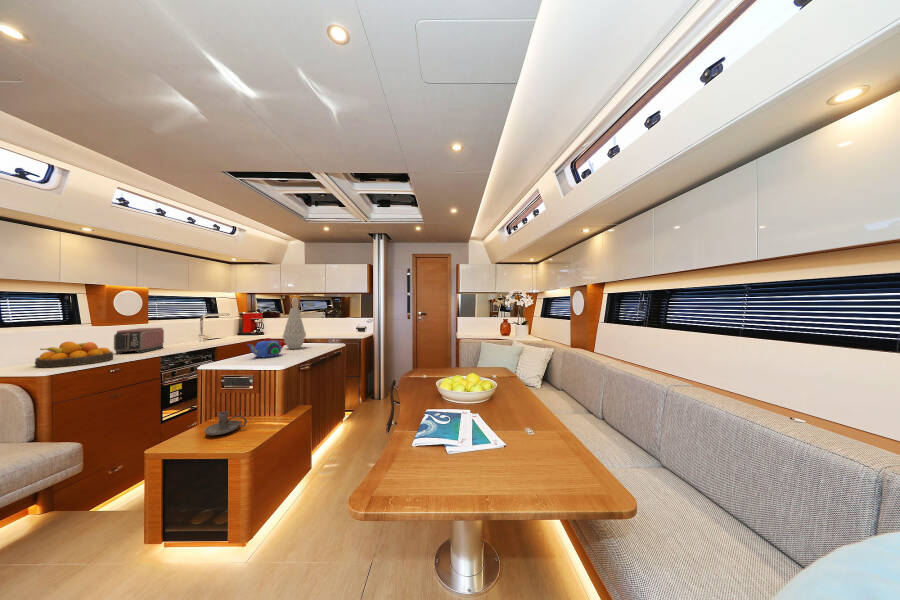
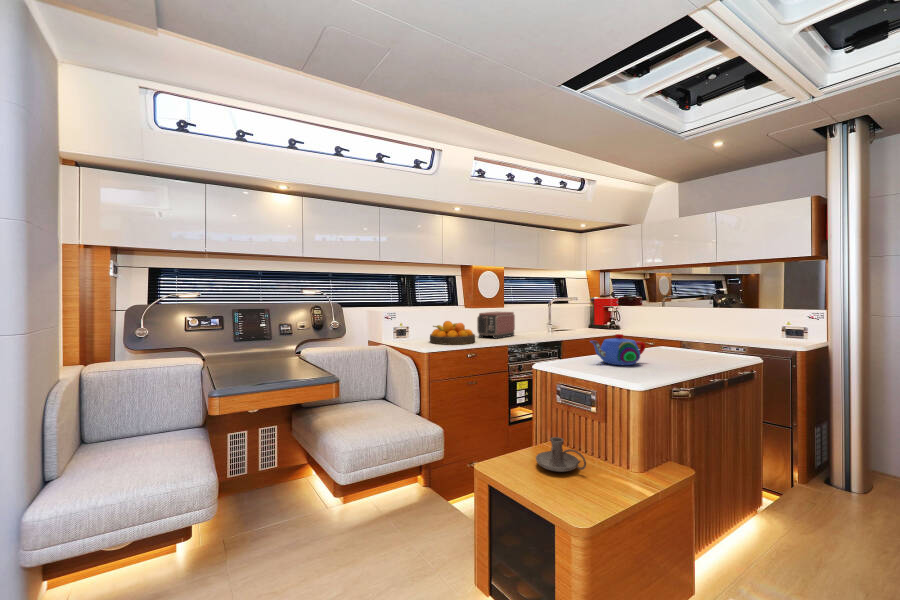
vase: present [283,308,306,349] -> none [643,286,683,357]

